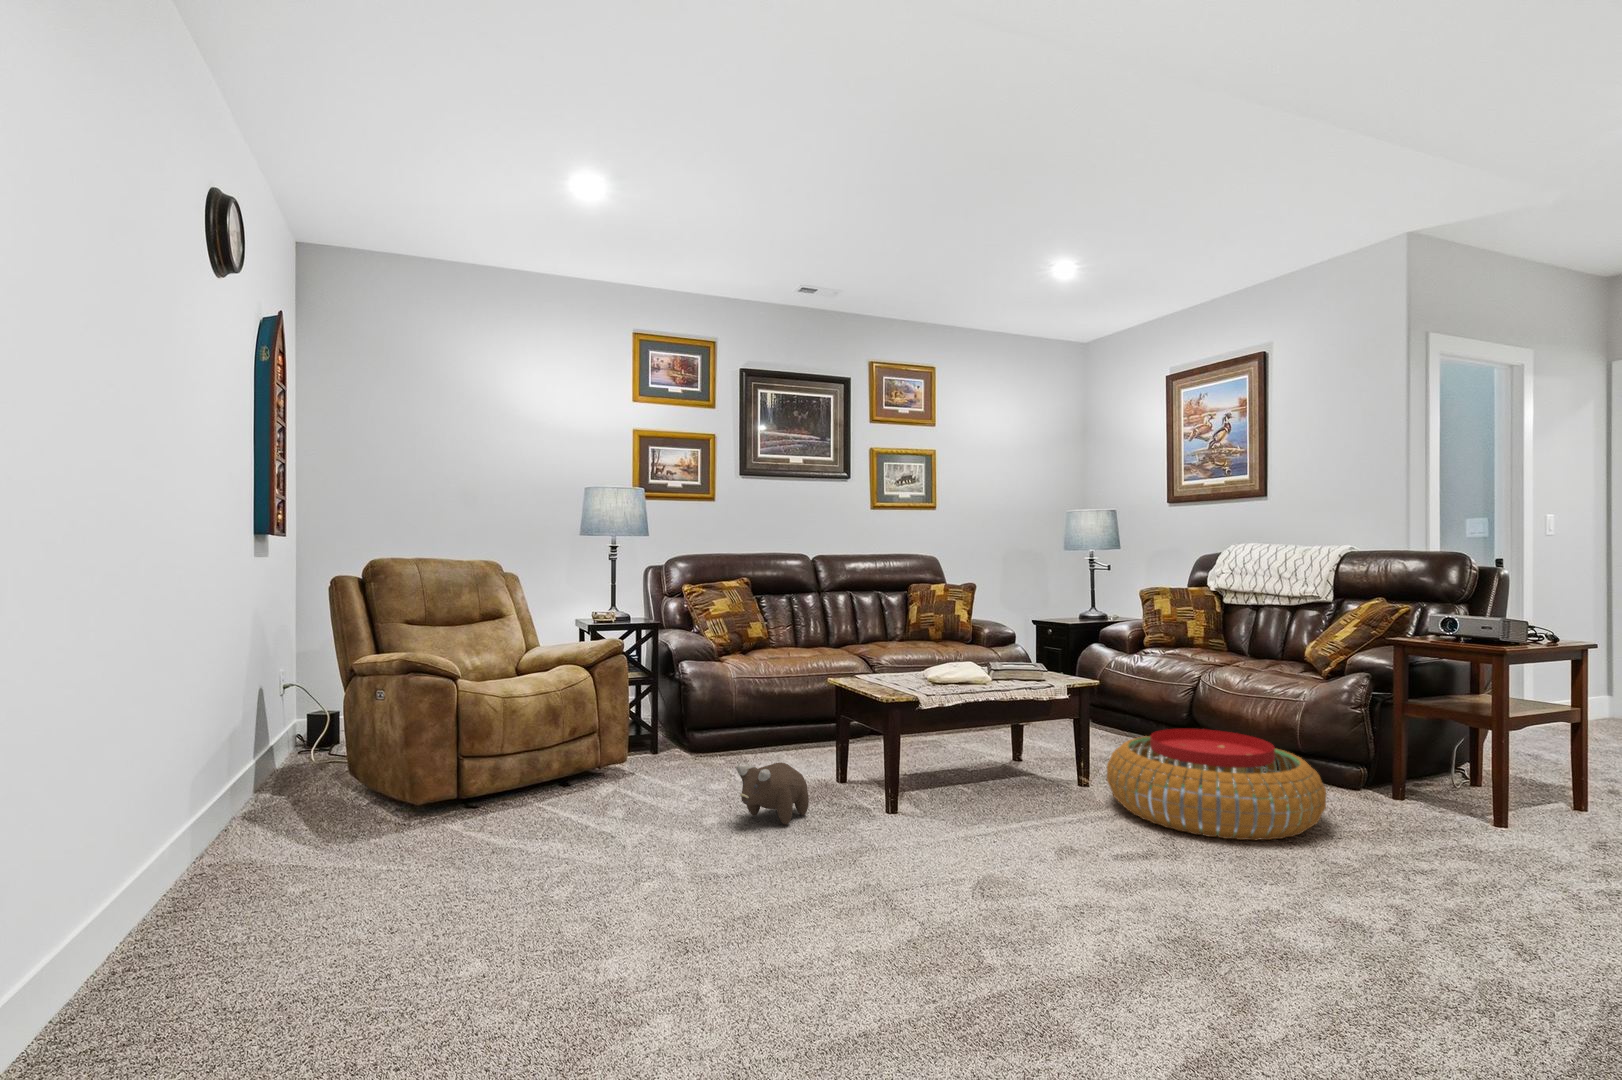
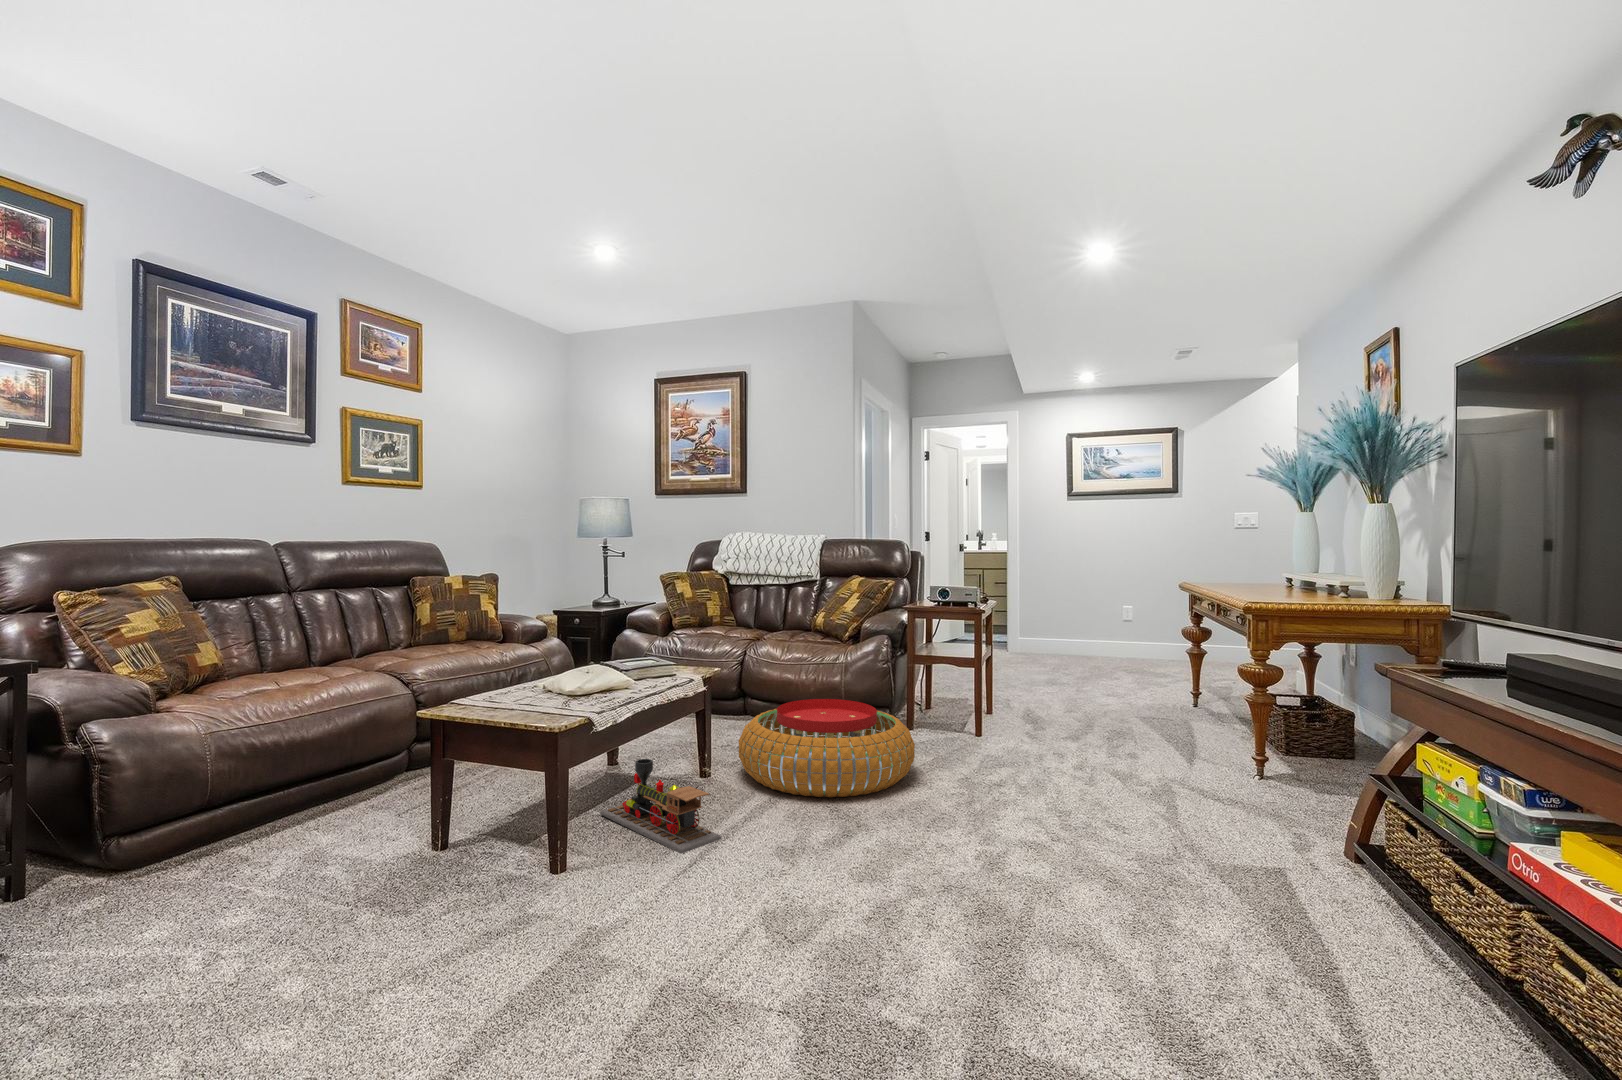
toy train: none [956,749,1025,832] -> present [600,759,721,854]
plush toy: present [736,762,809,825] -> none [366,839,463,931]

